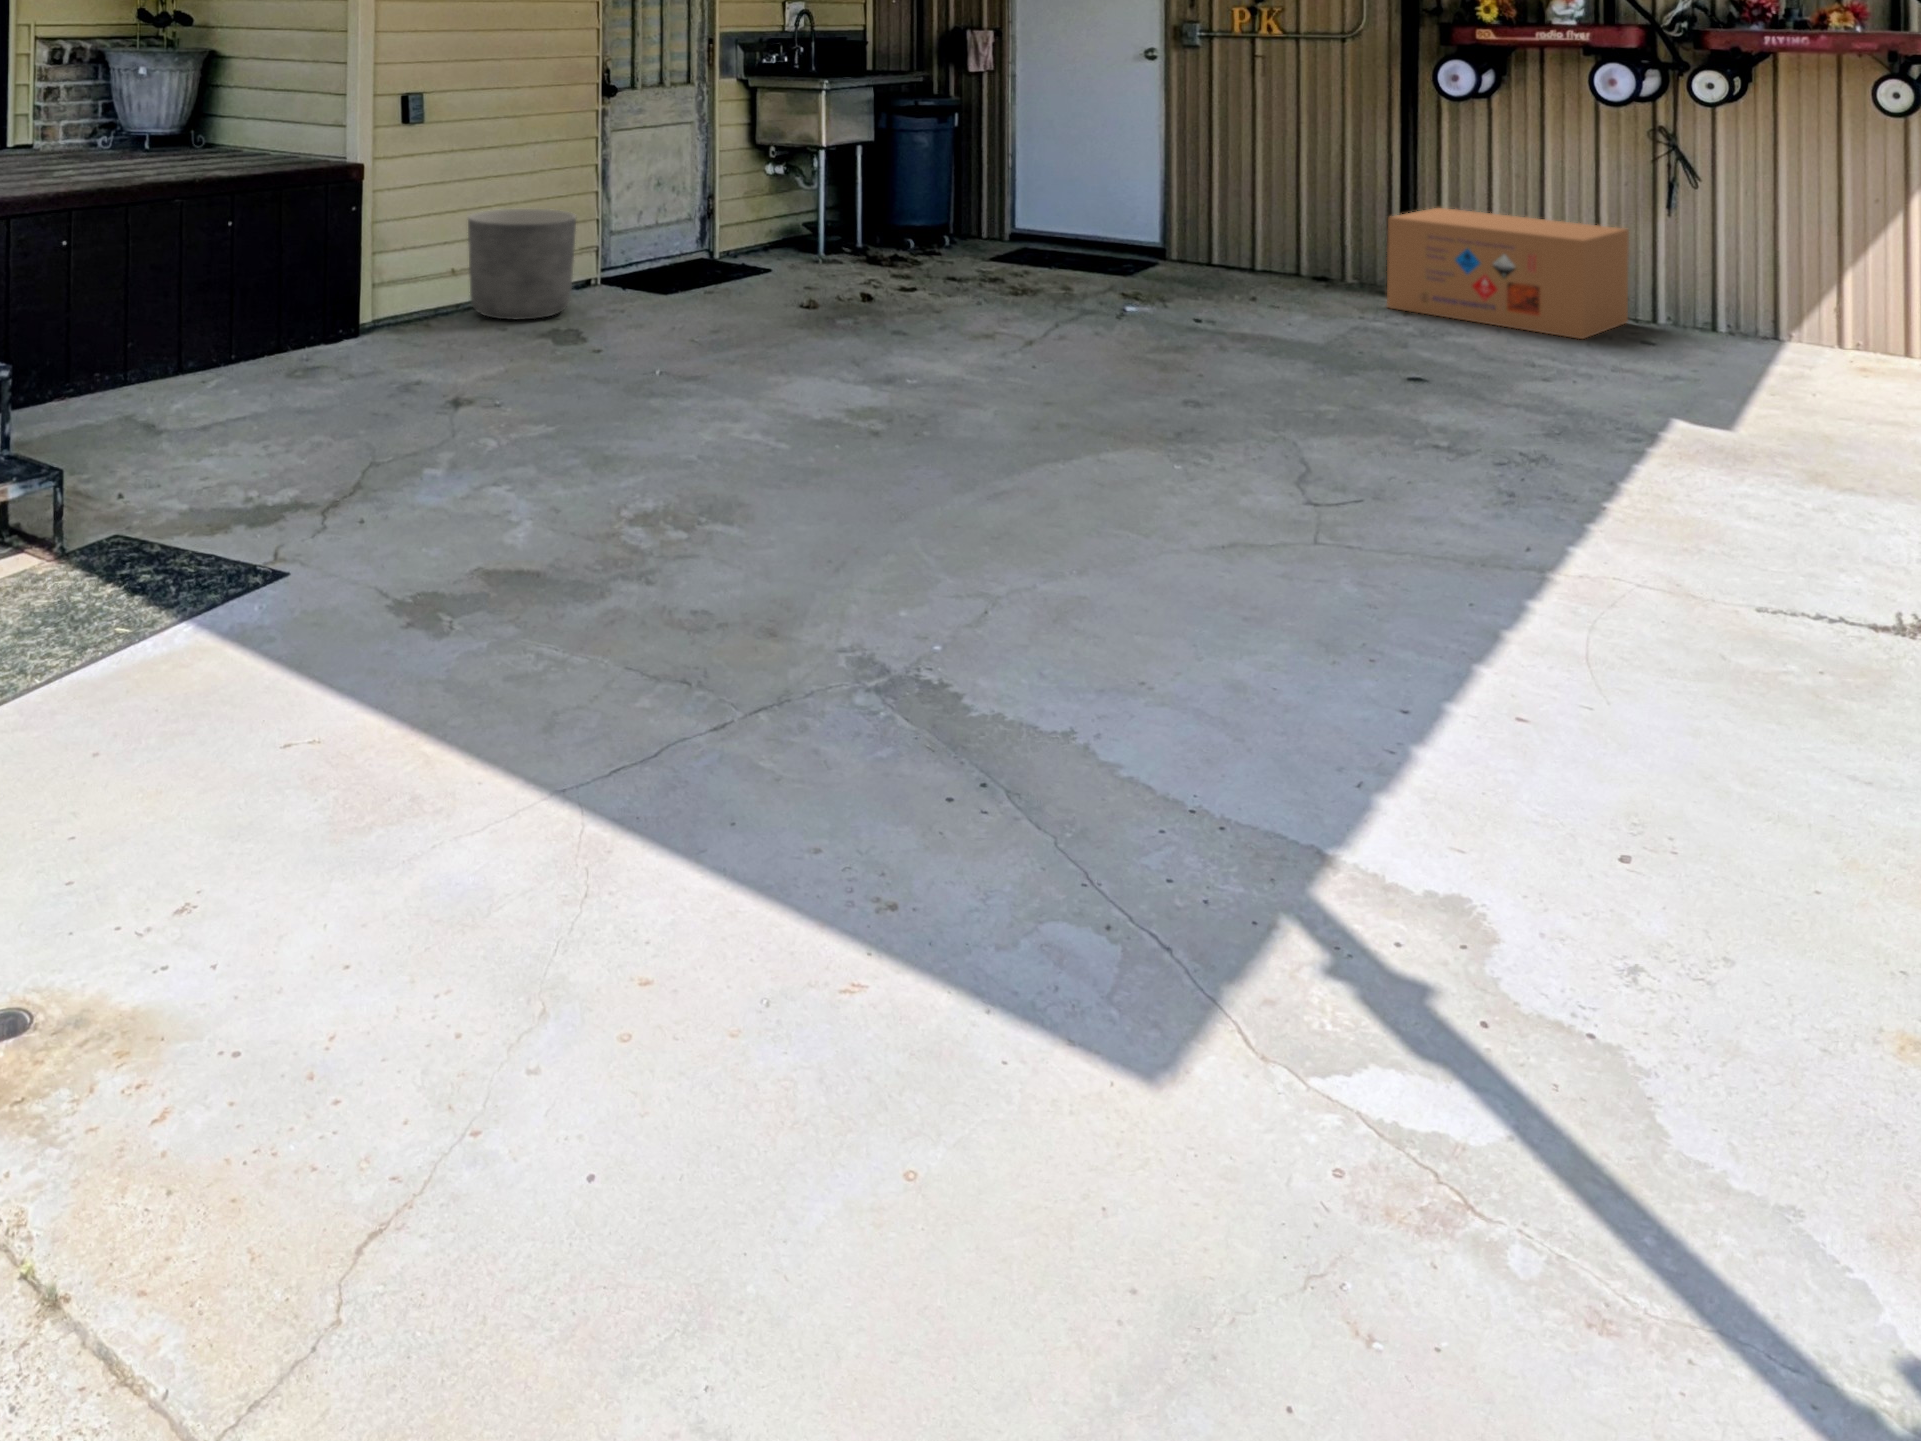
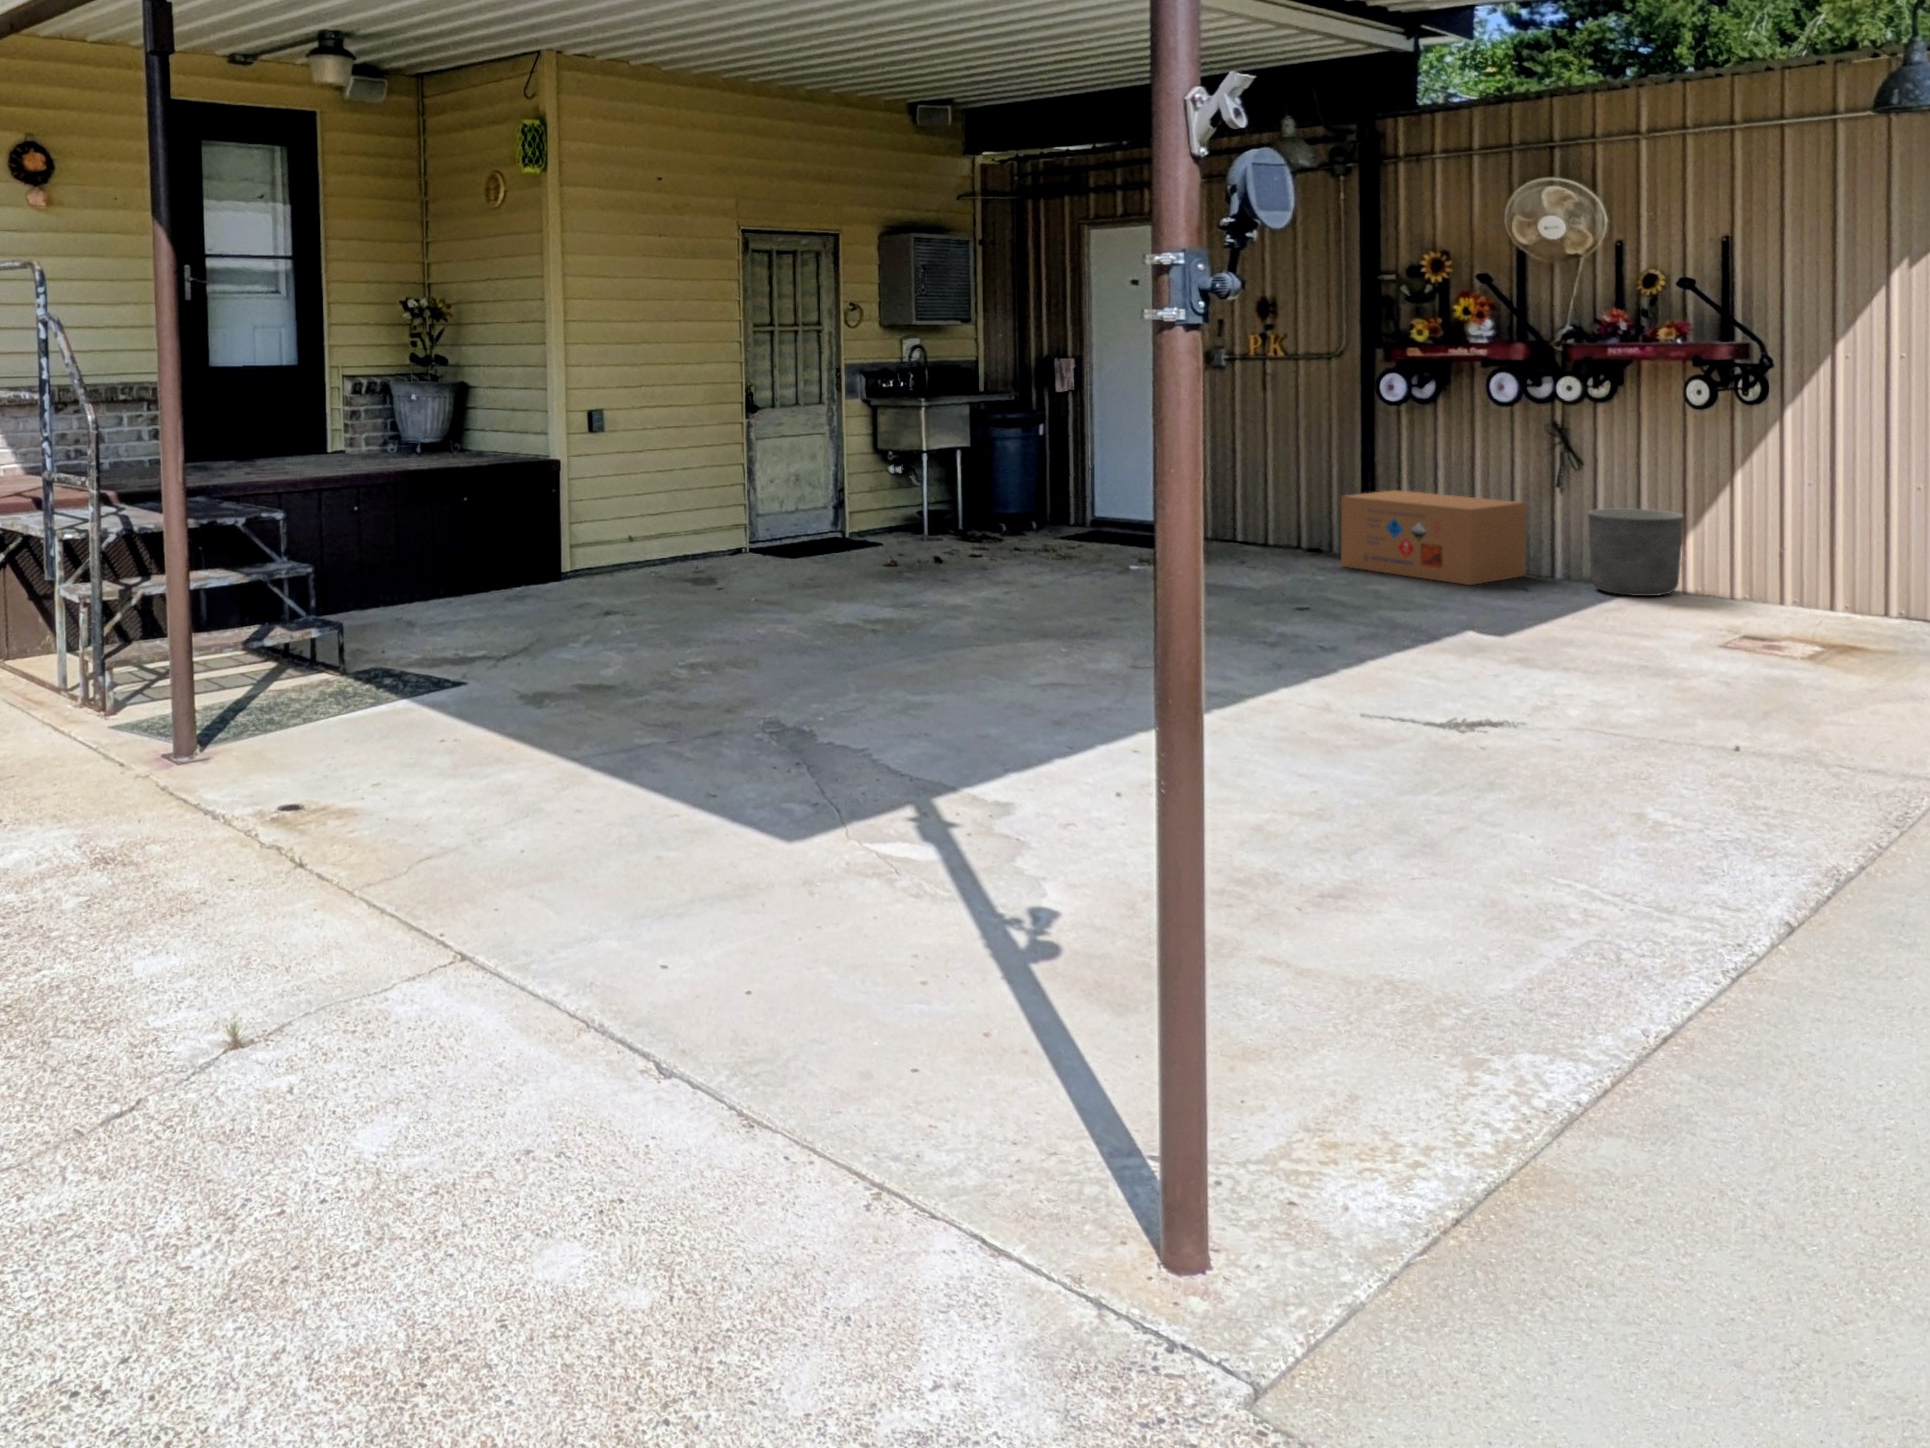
planter: present [468,209,576,319] -> present [1588,508,1683,596]

